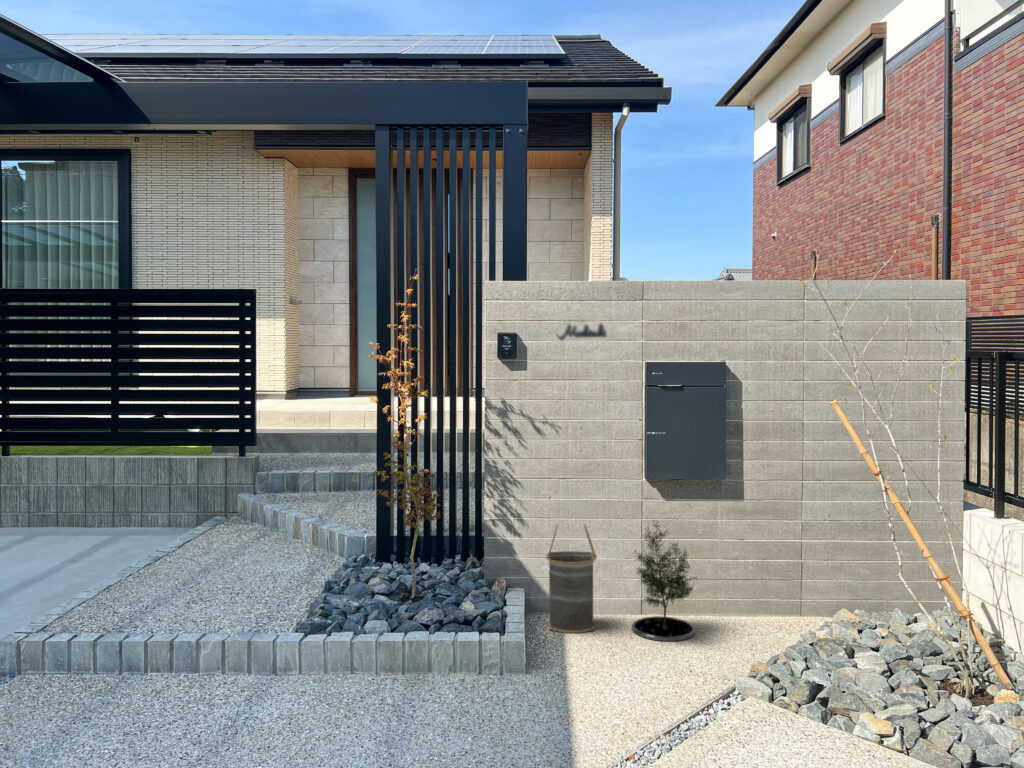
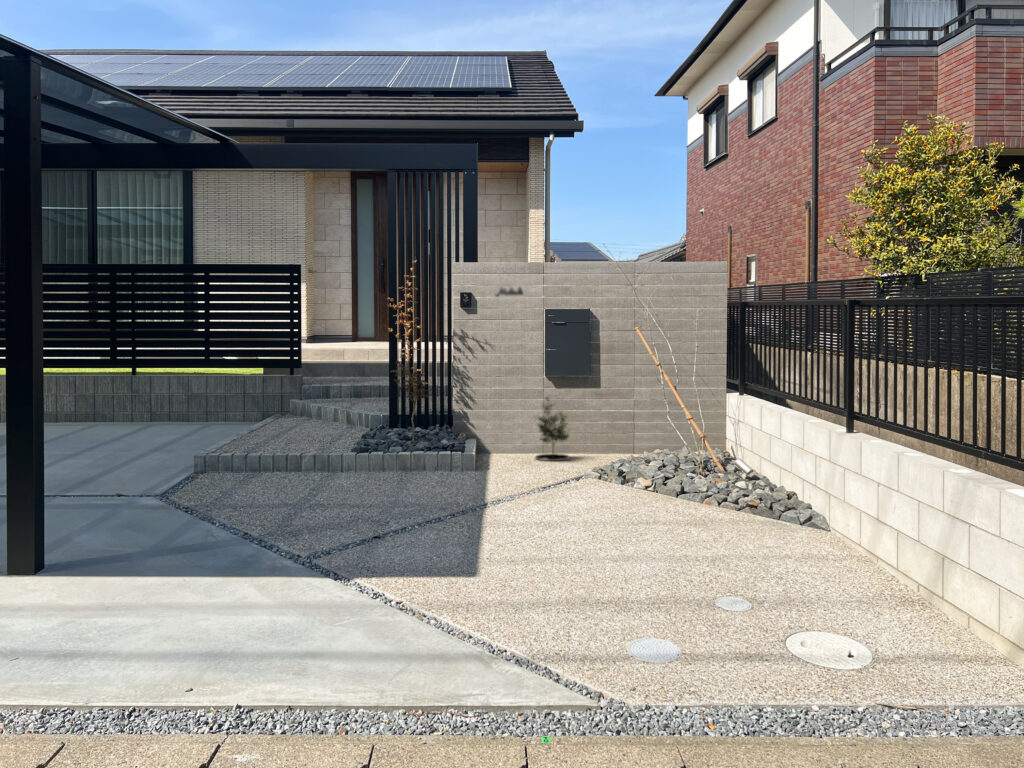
basket: present [546,524,597,633] -> none [487,400,516,459]

